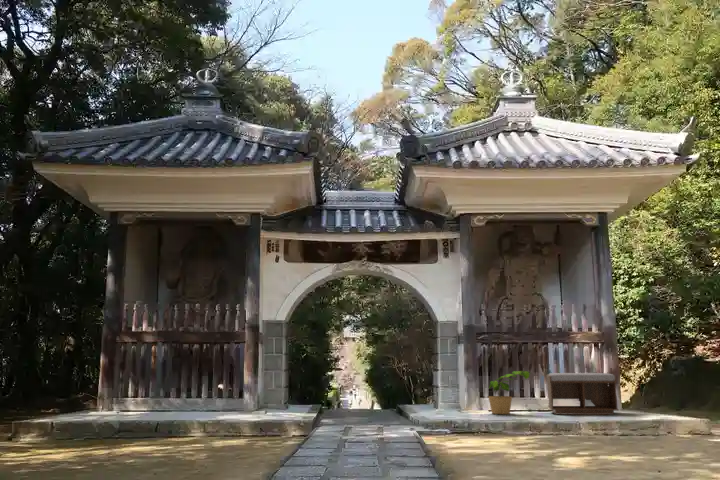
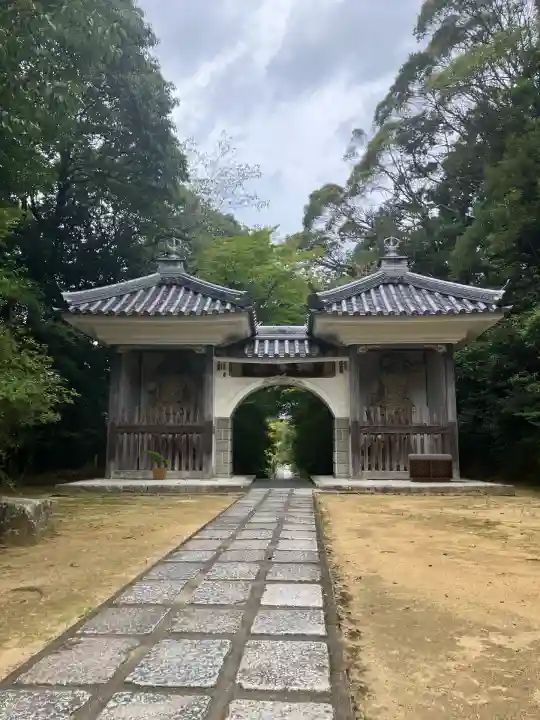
potted plant: present [489,371,530,414] -> present [141,451,169,479]

